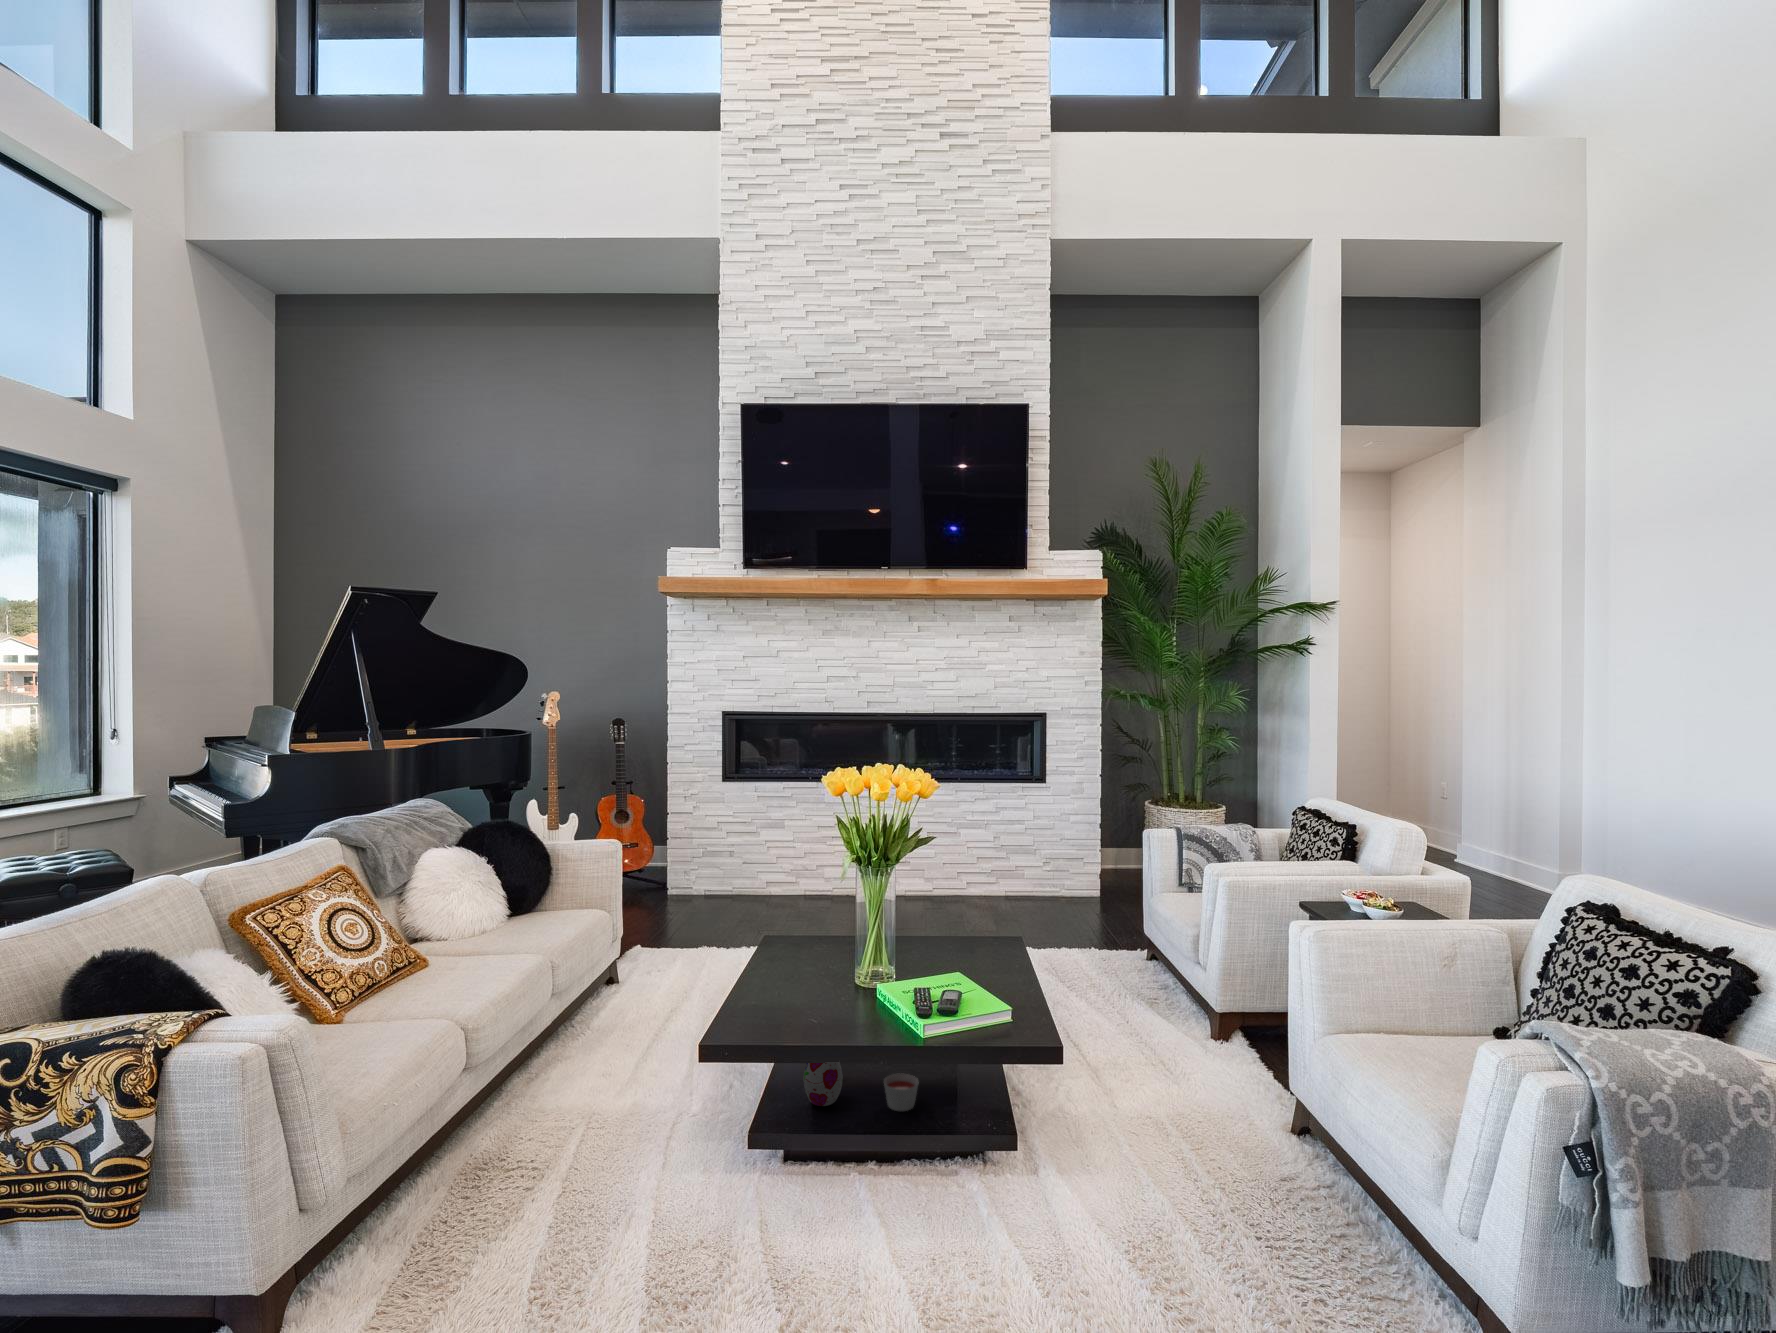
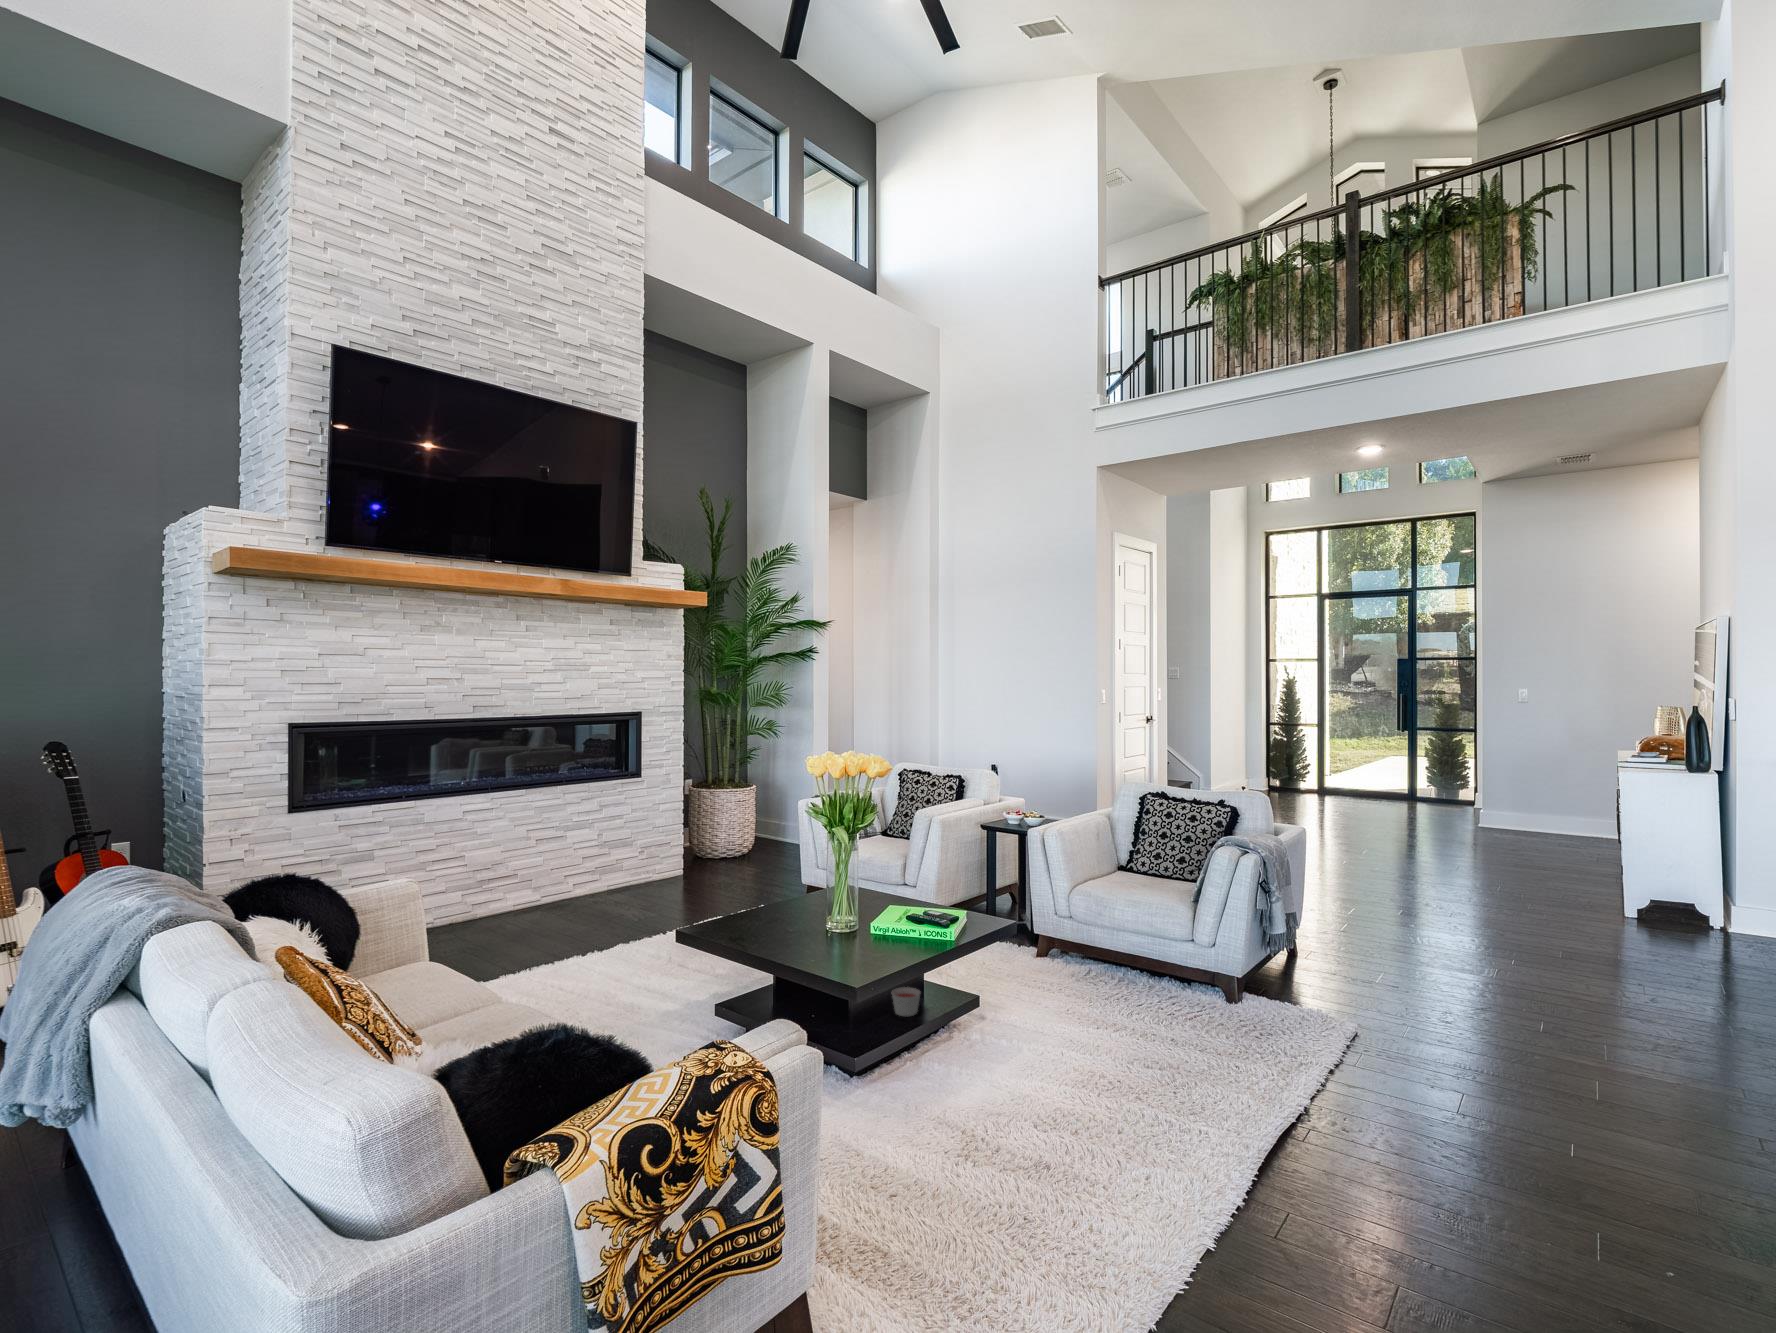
decorative egg: present [803,1062,843,1106] -> none [841,980,876,1033]

